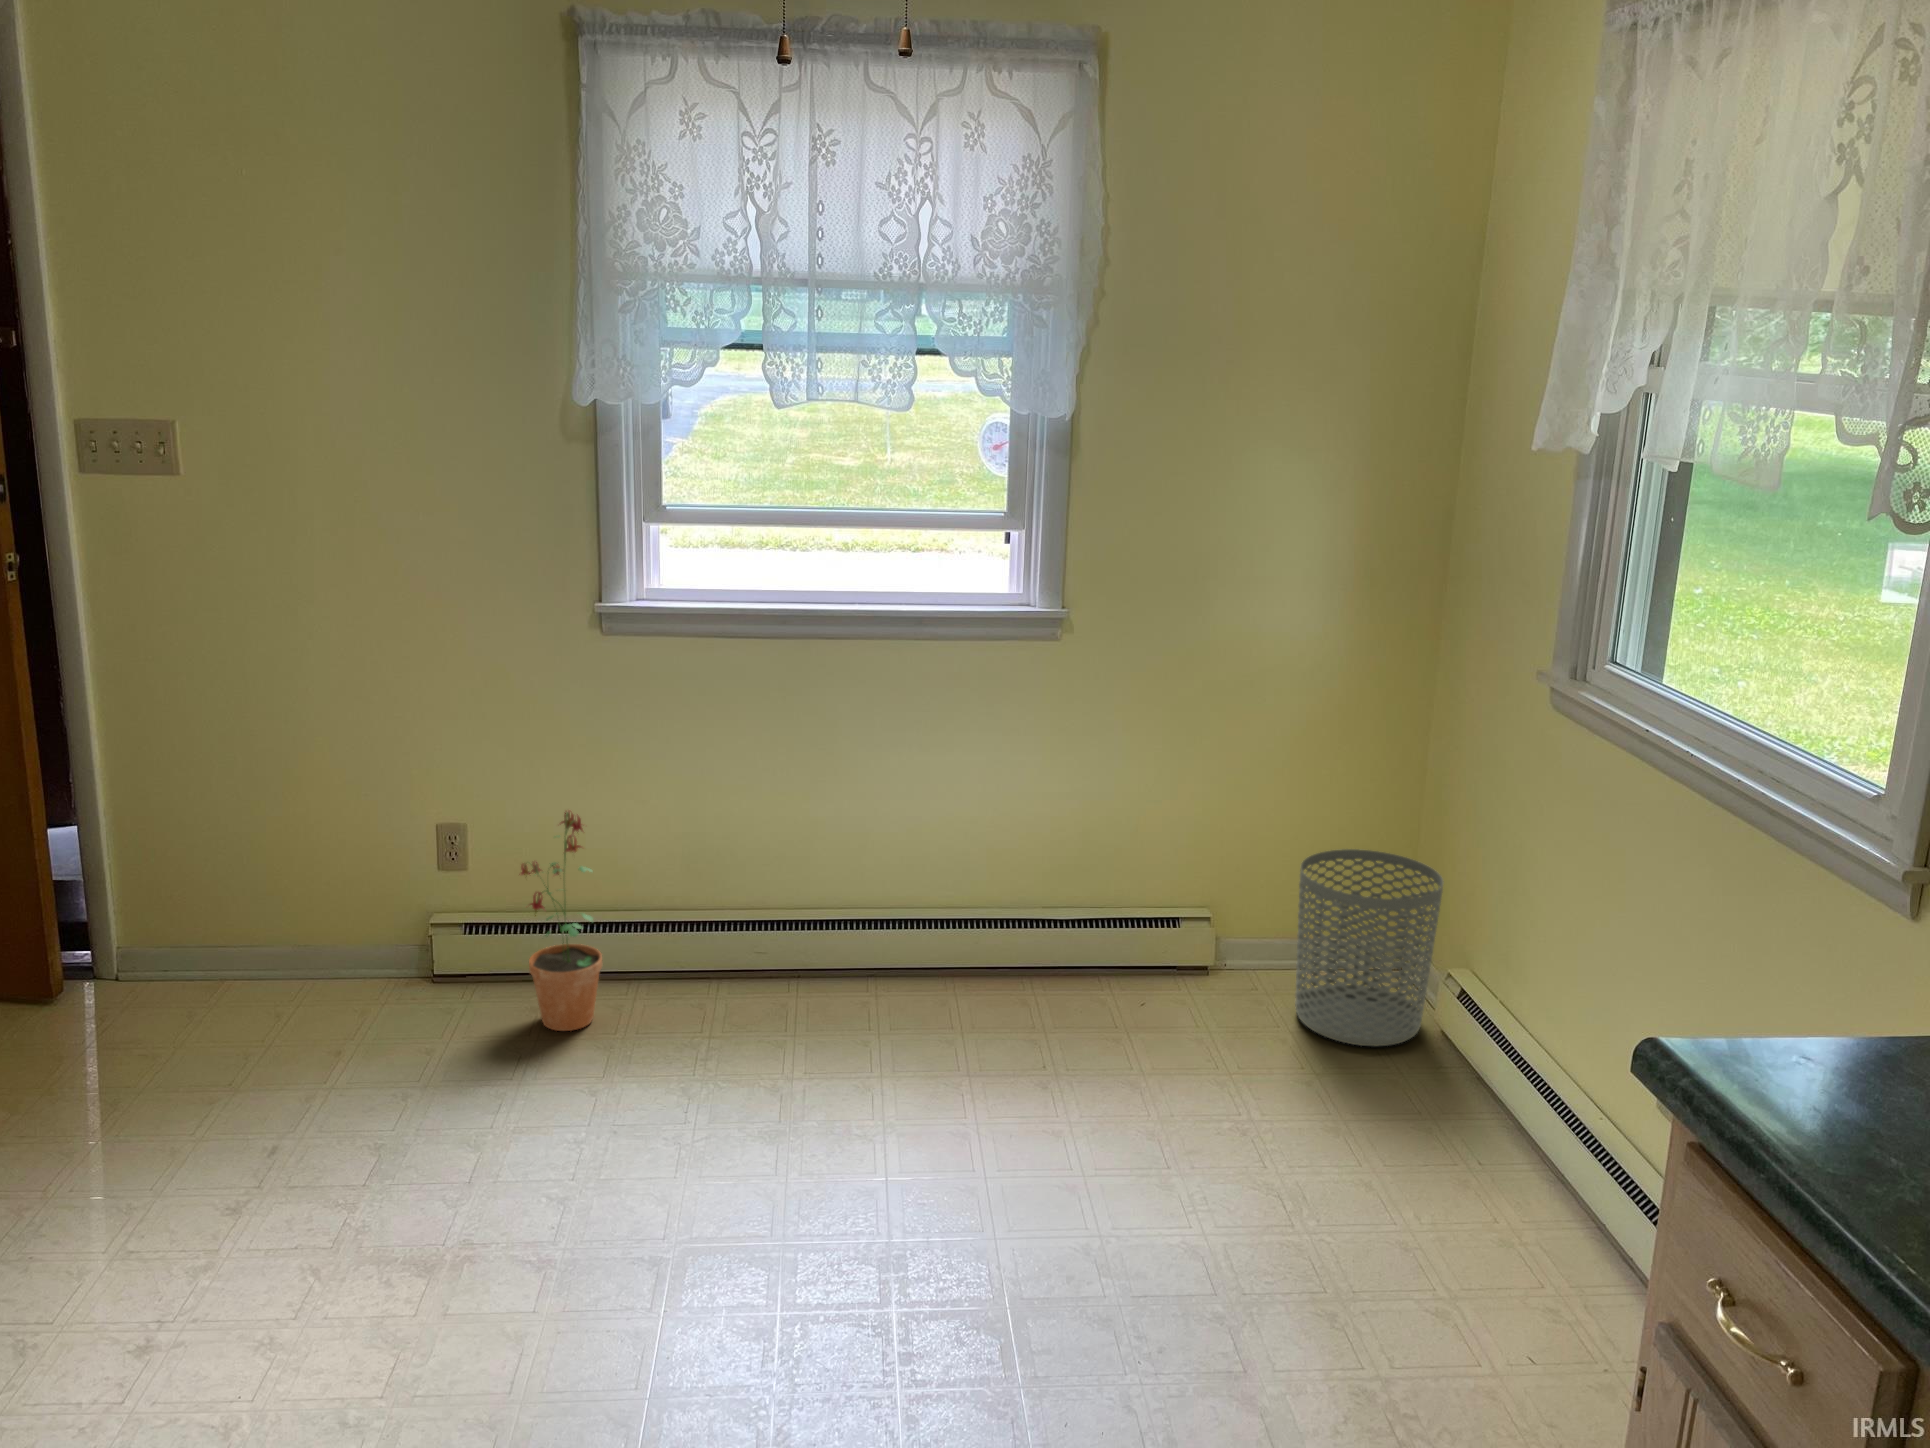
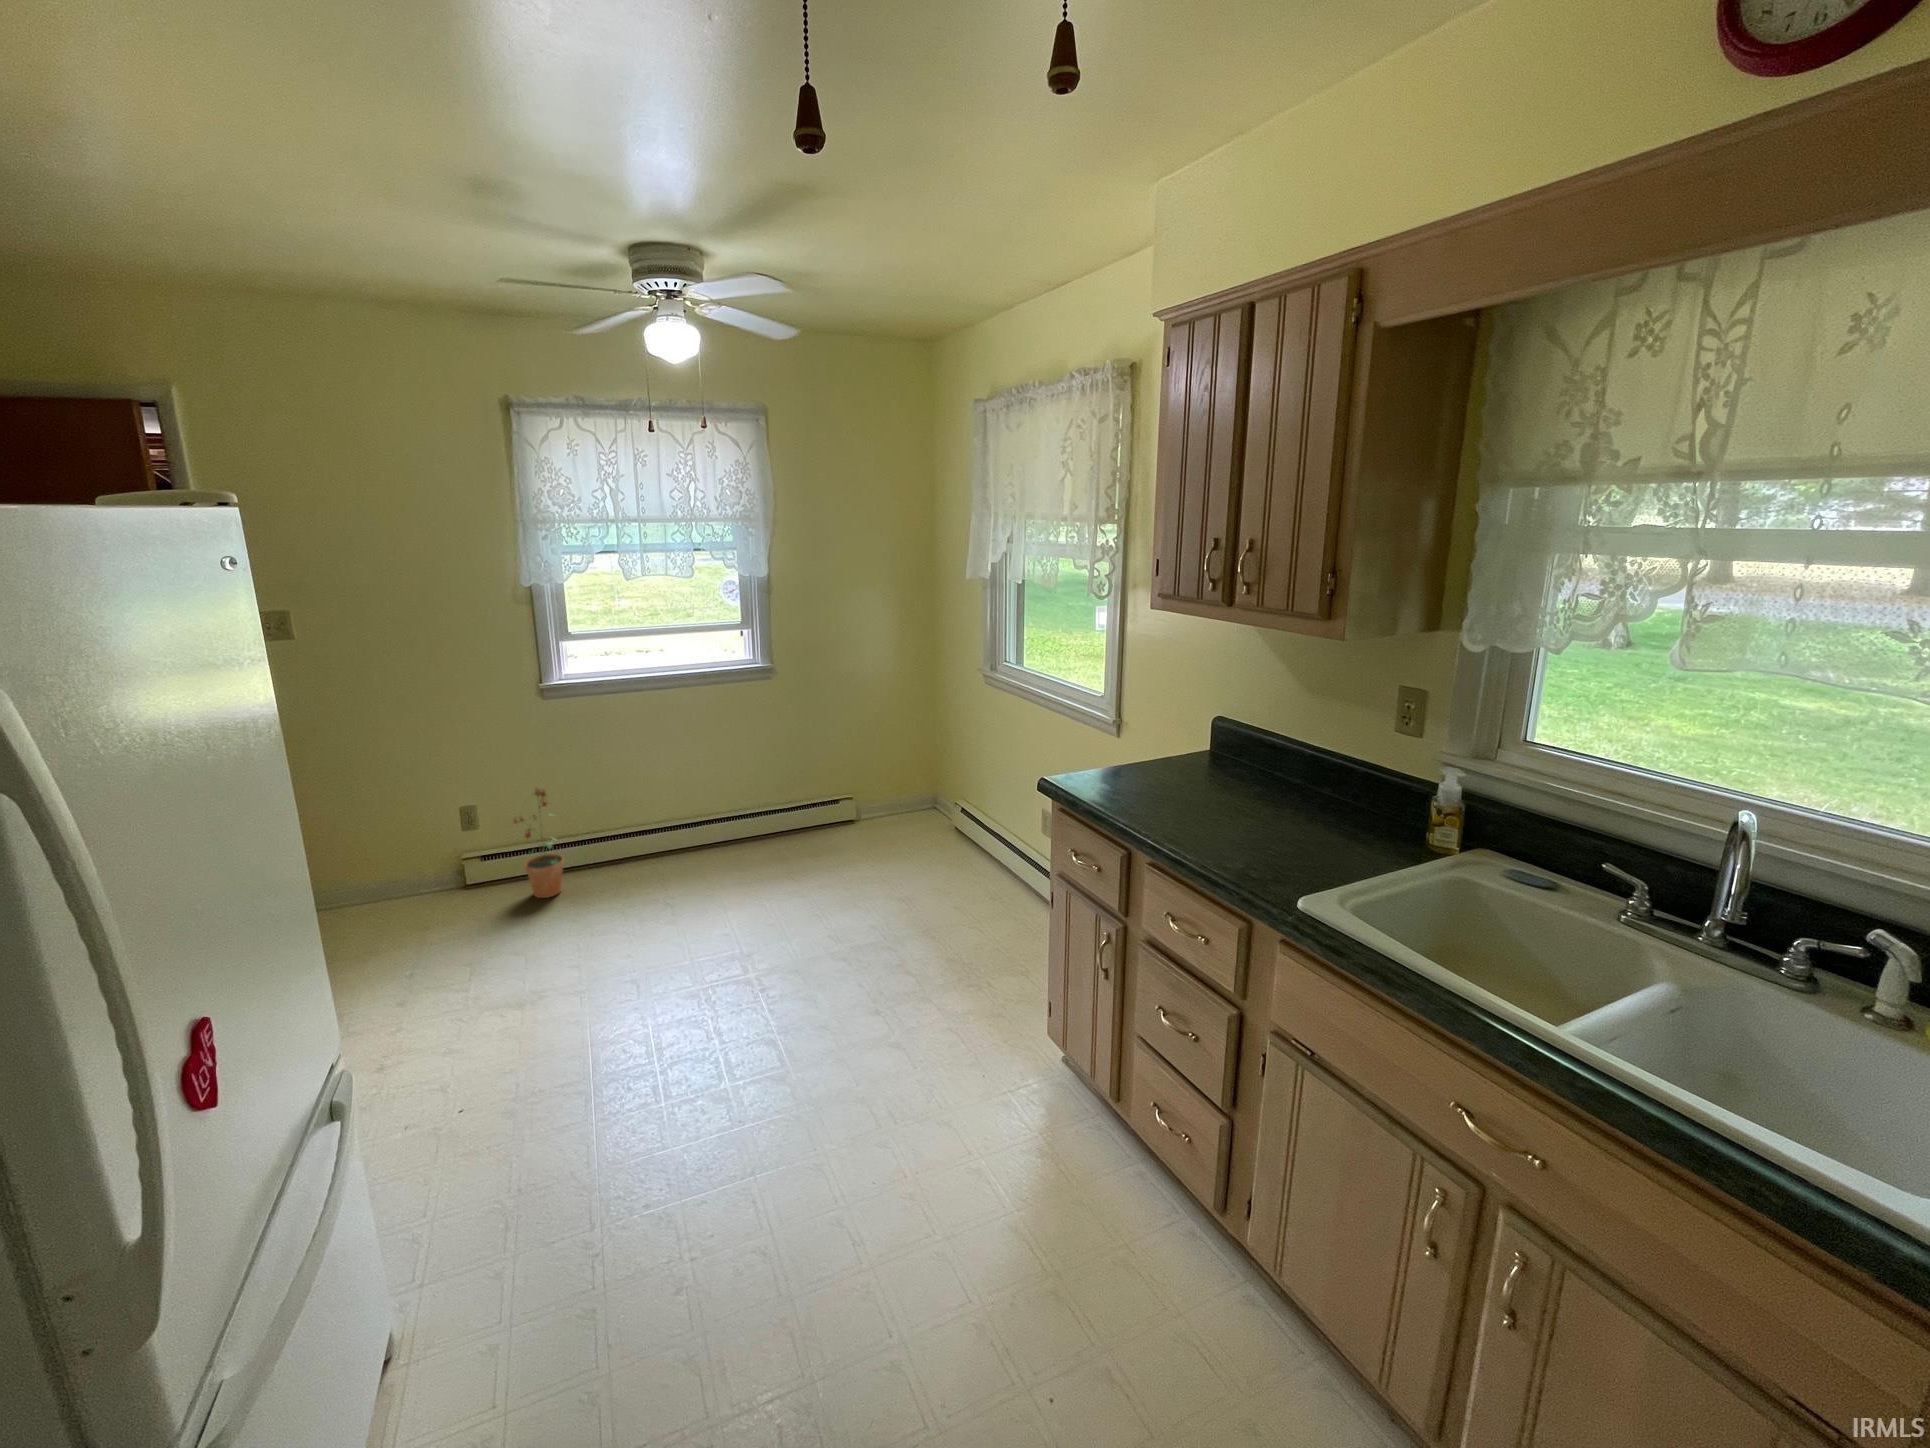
waste bin: present [1295,849,1443,1046] -> none [890,757,950,840]

